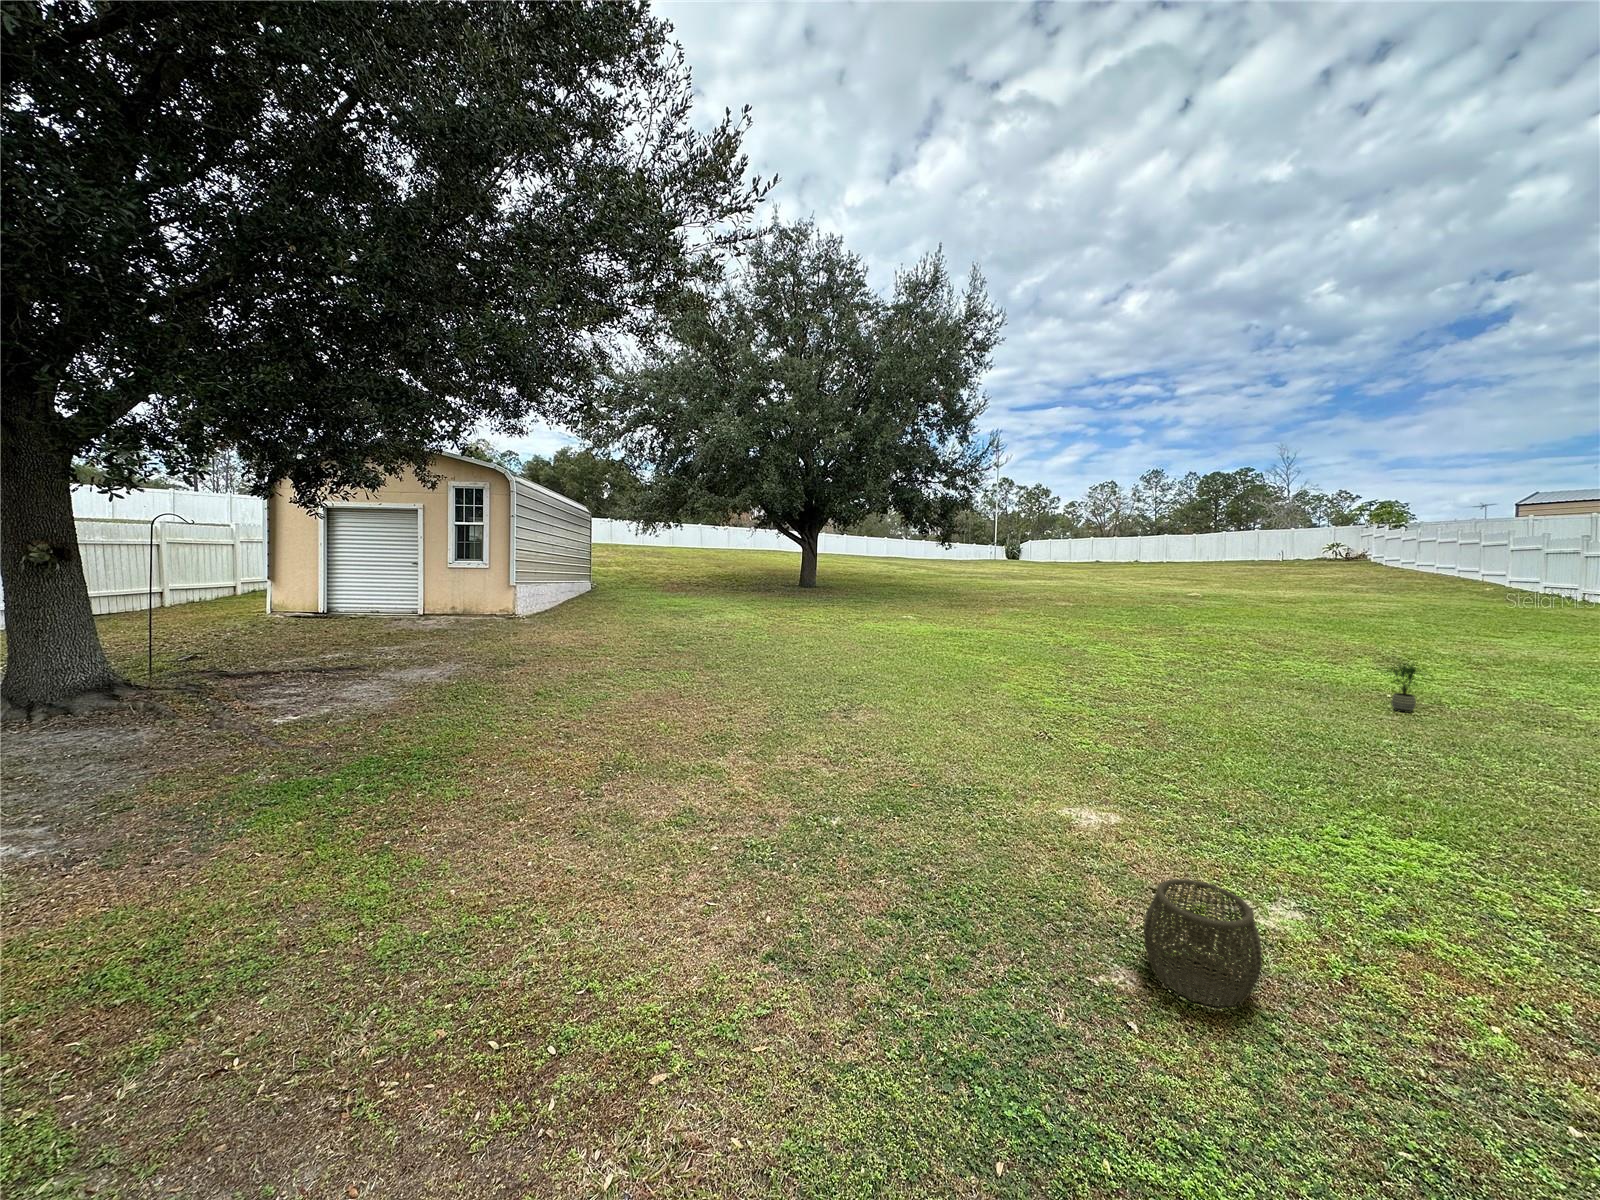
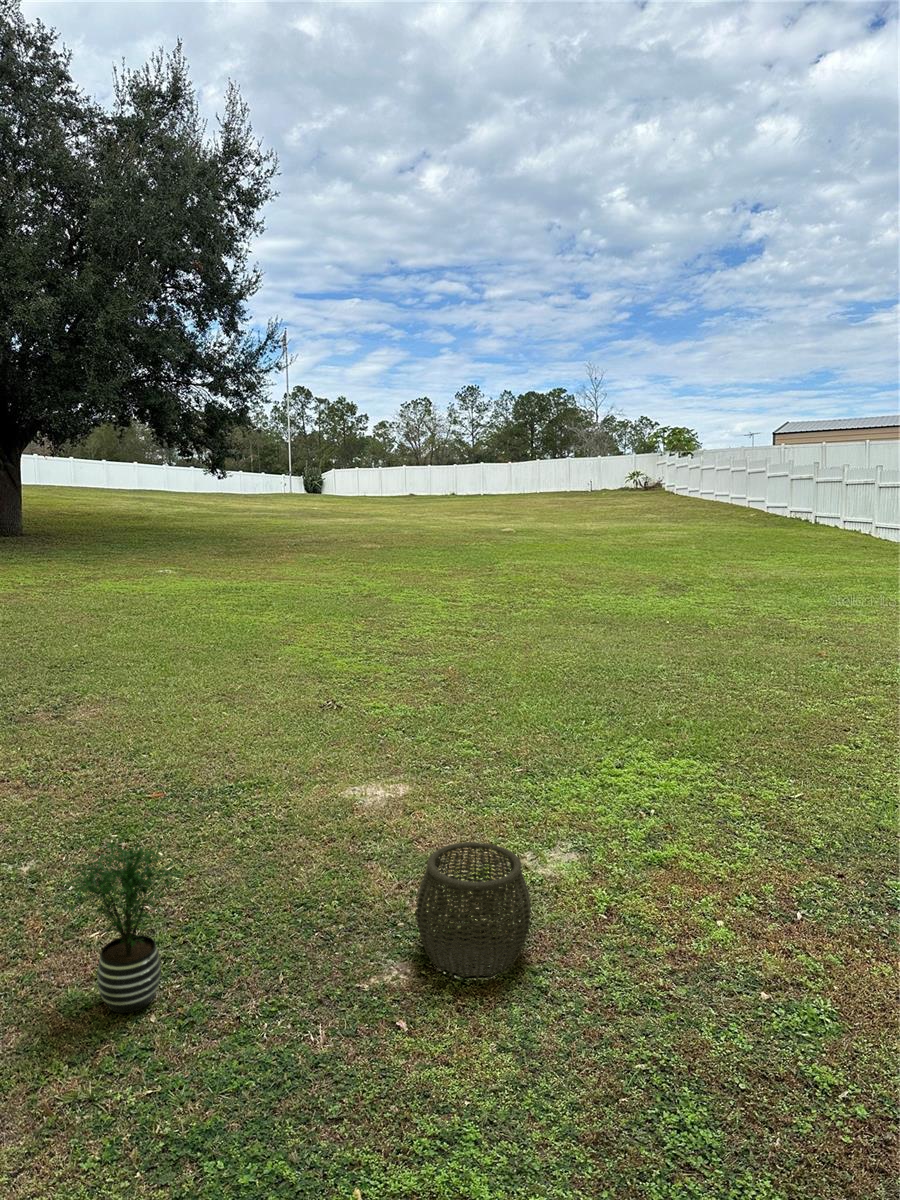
potted plant: present [1385,664,1425,713] -> present [62,839,184,1013]

